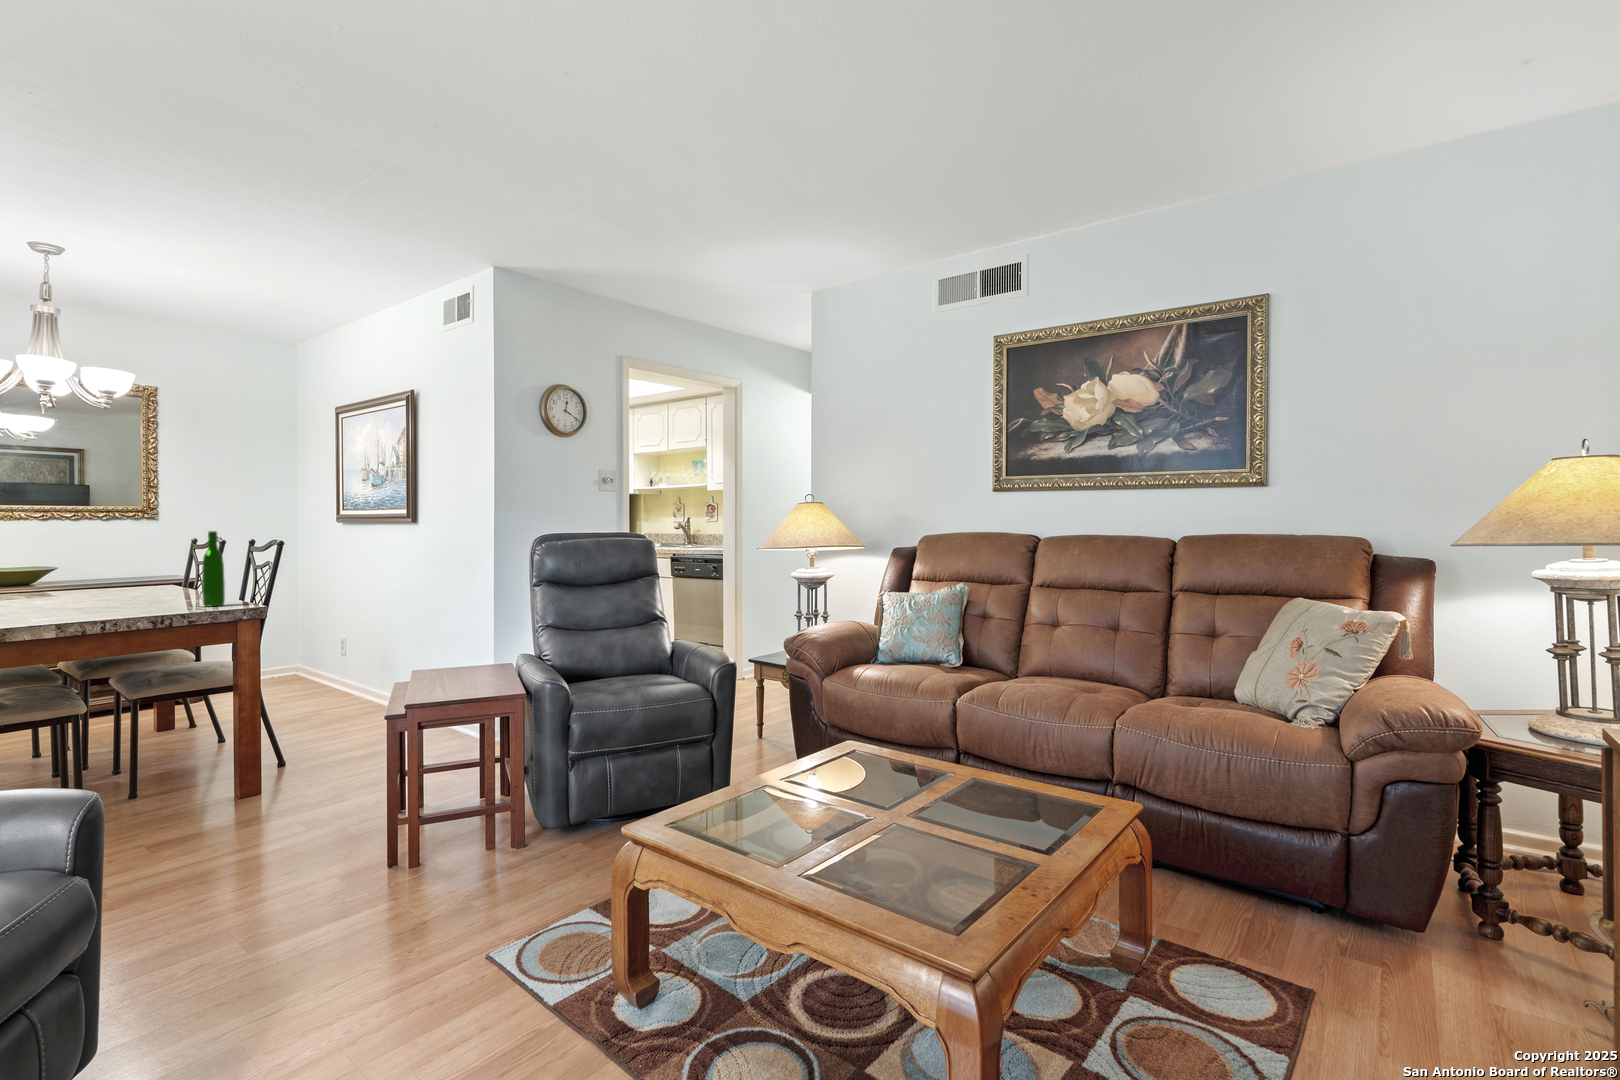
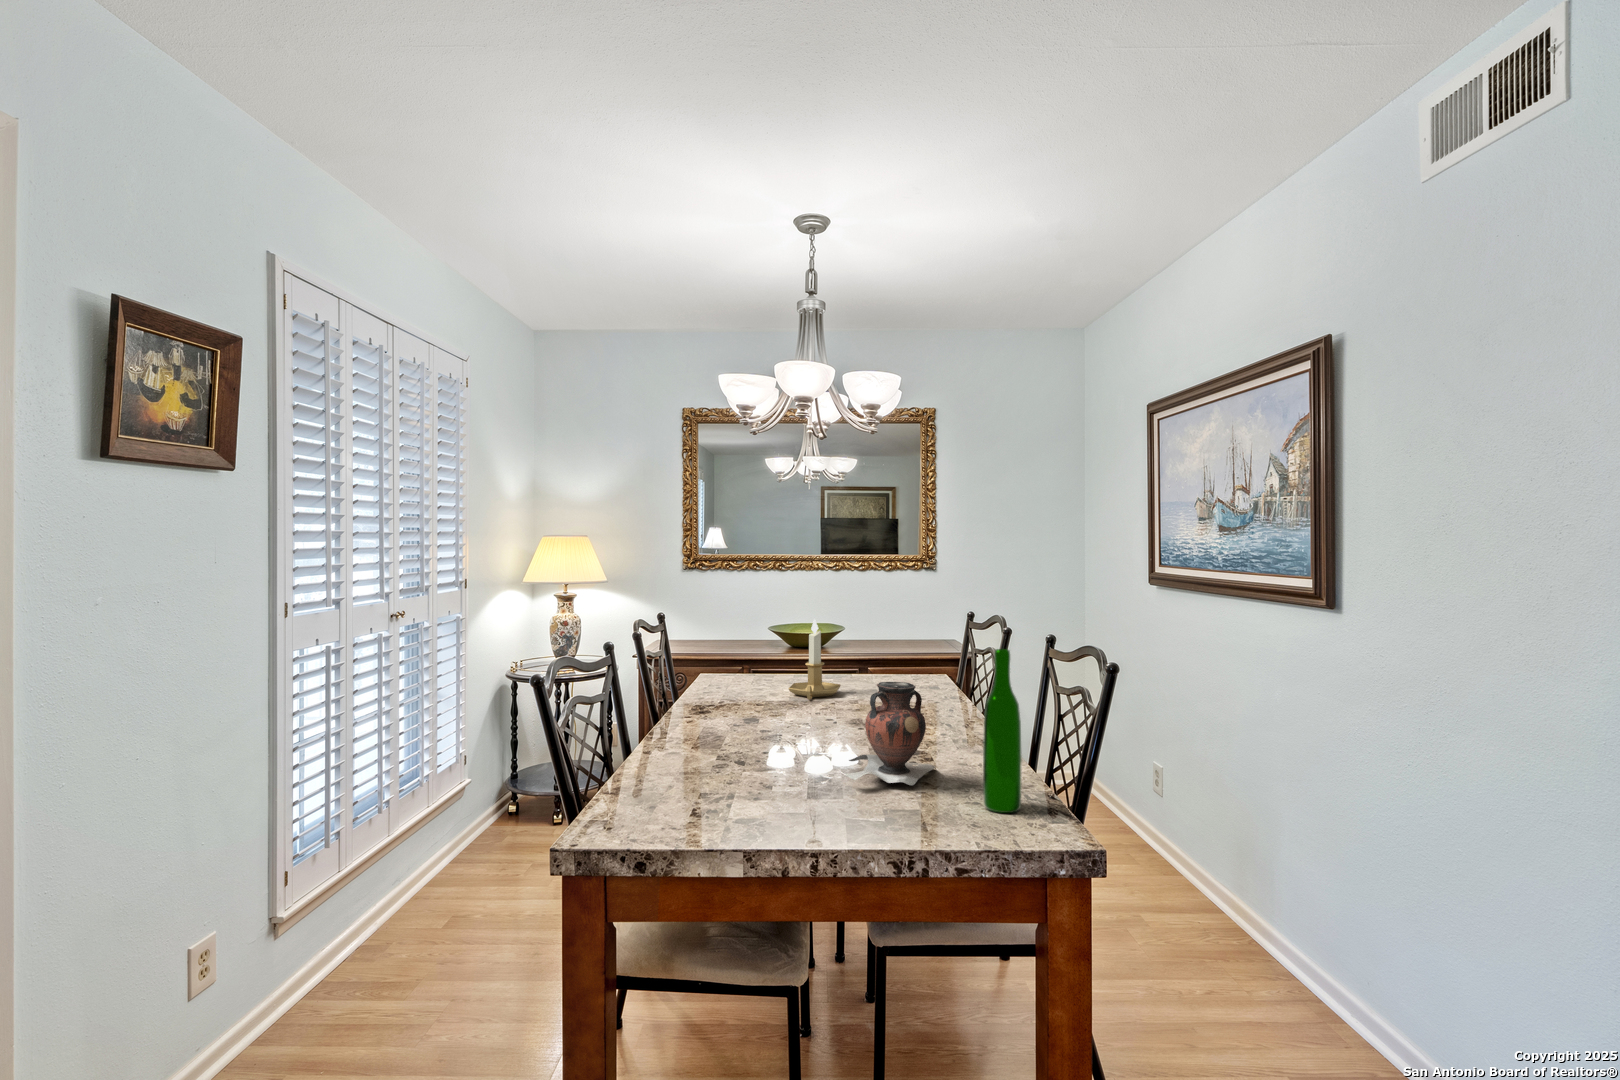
candlestick: none [29,540,80,595] -> present [788,619,841,700]
vase: none [105,554,172,605] -> present [838,682,936,785]

